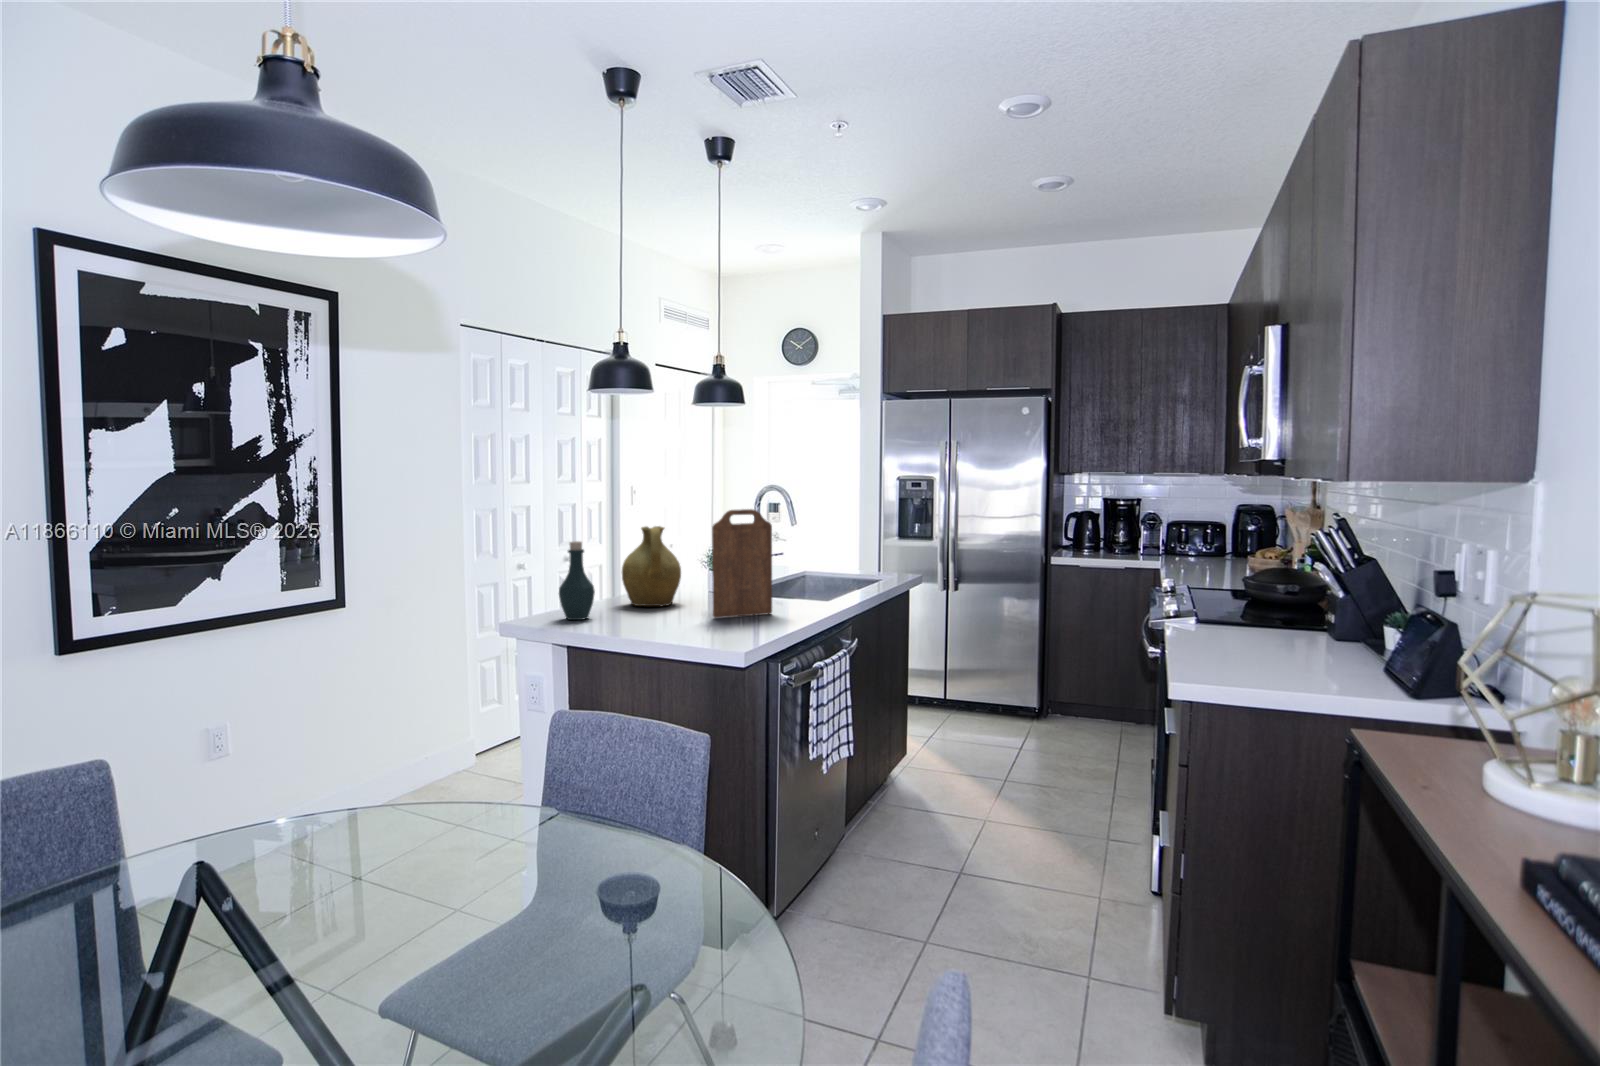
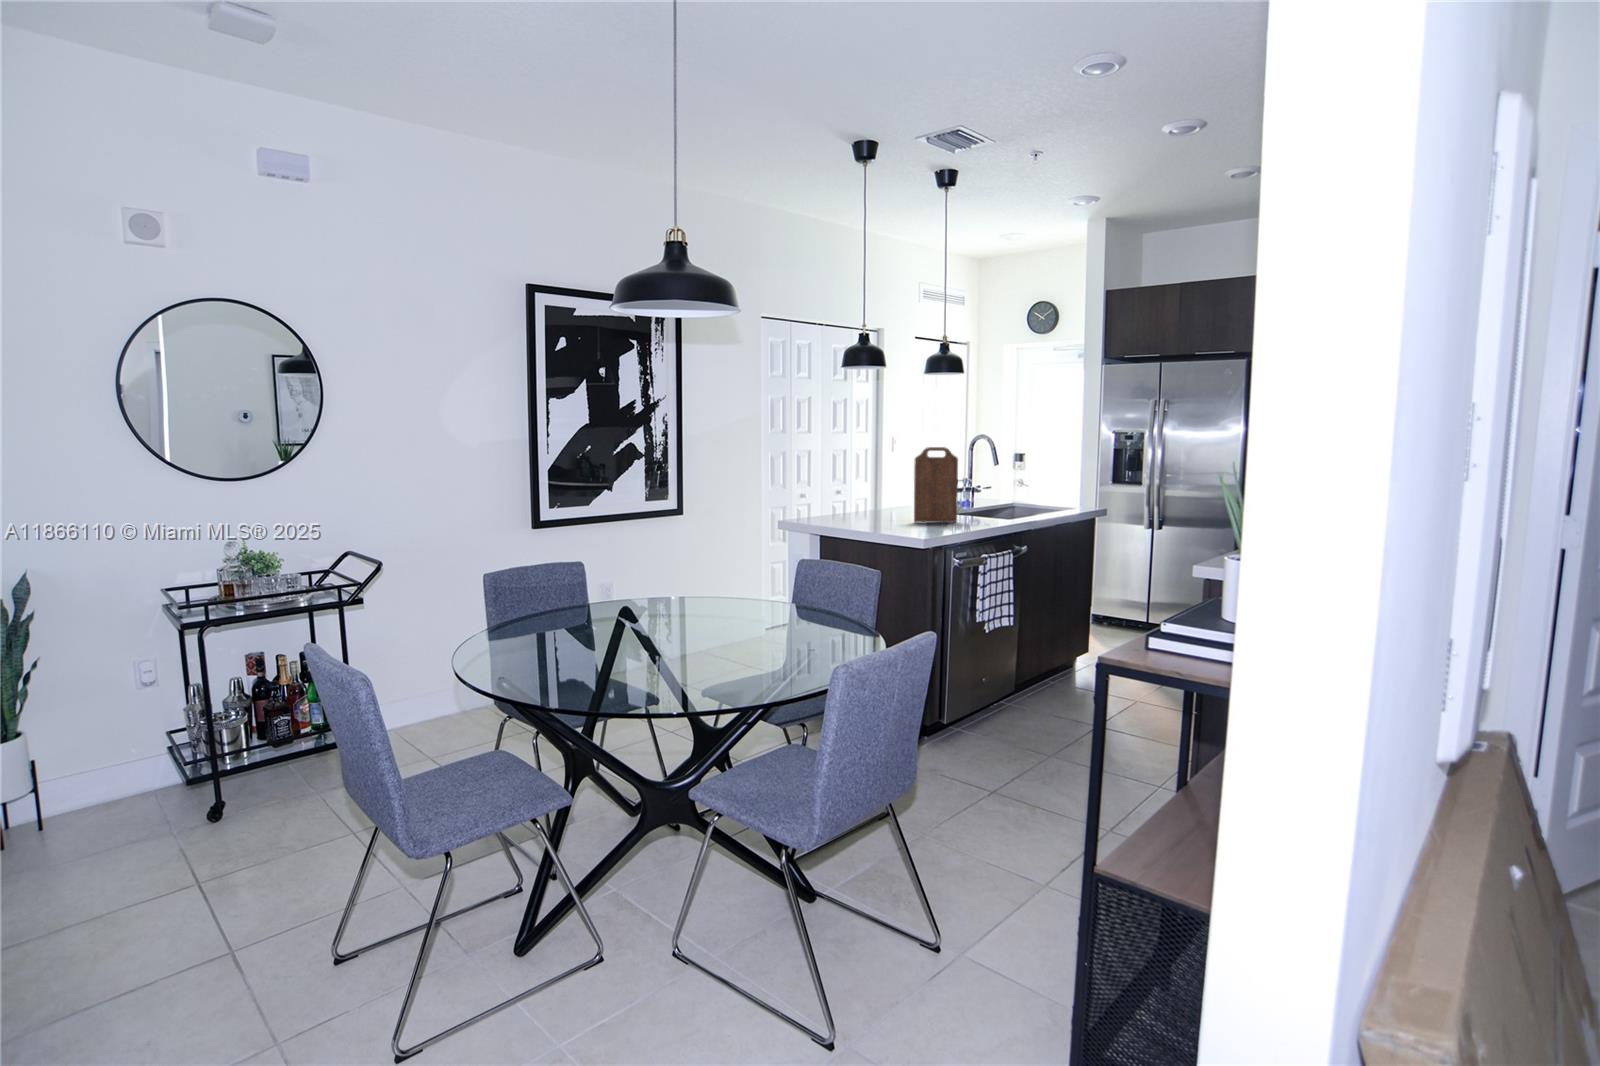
pitcher: present [622,526,681,606] -> none [858,461,899,517]
bottle: present [559,541,595,620] -> none [813,468,836,520]

